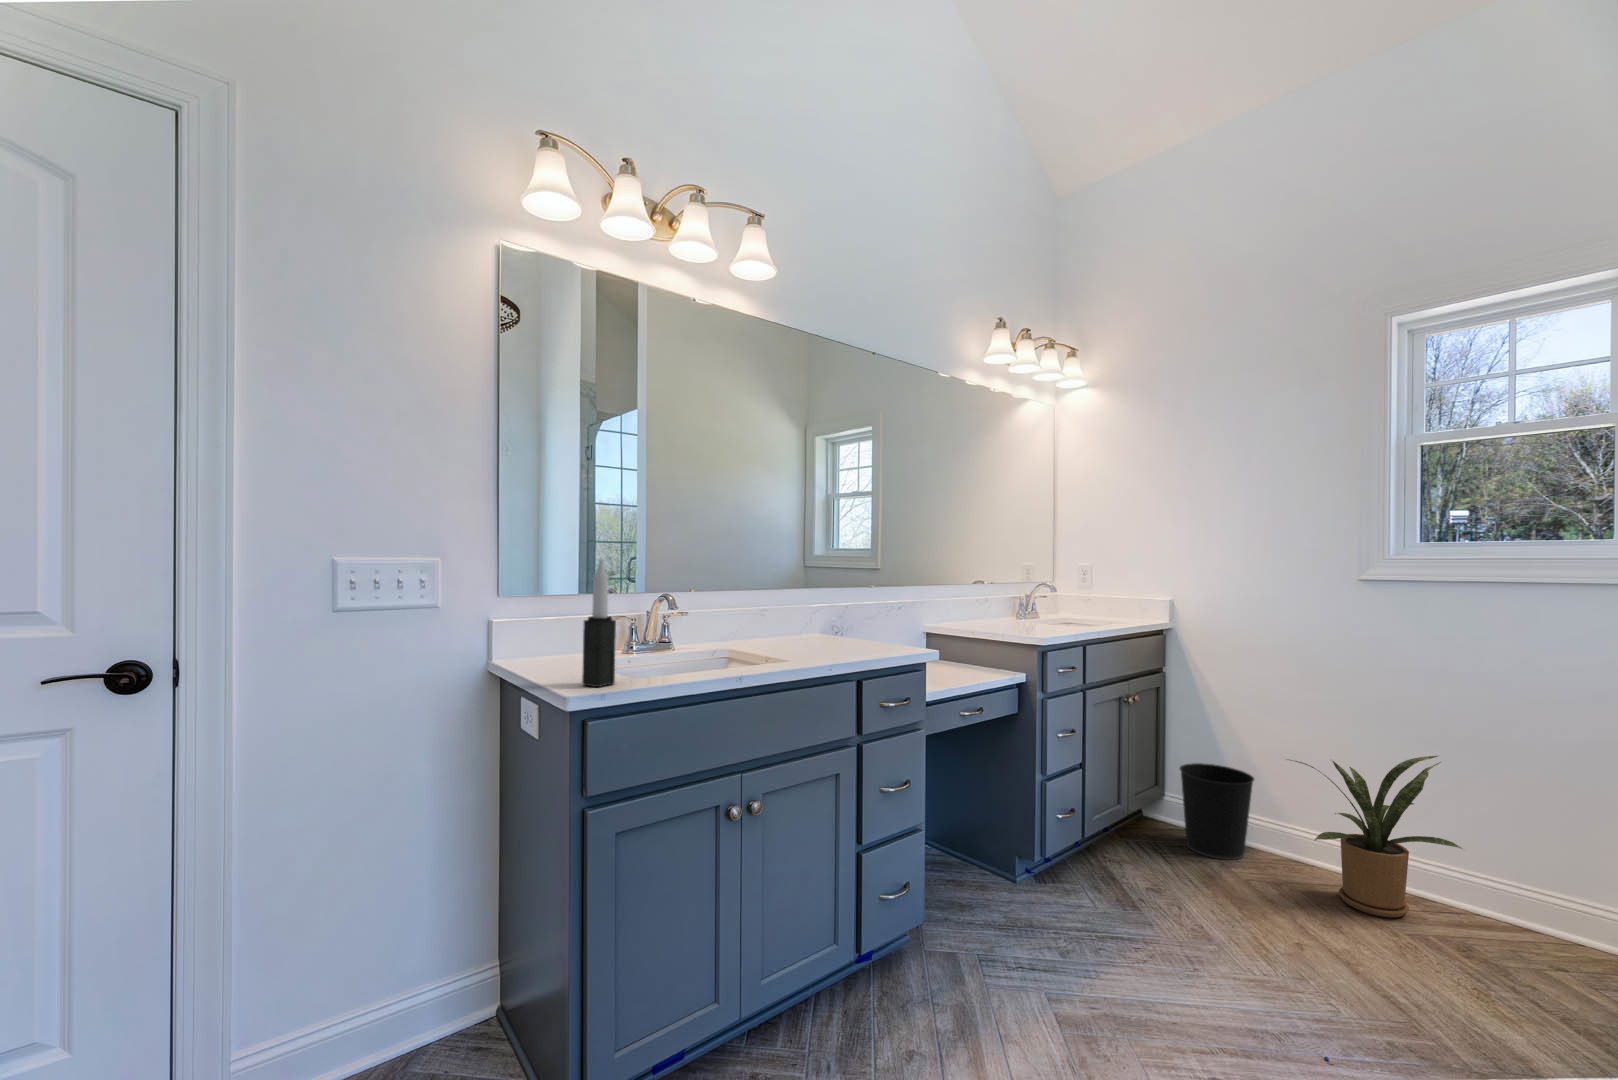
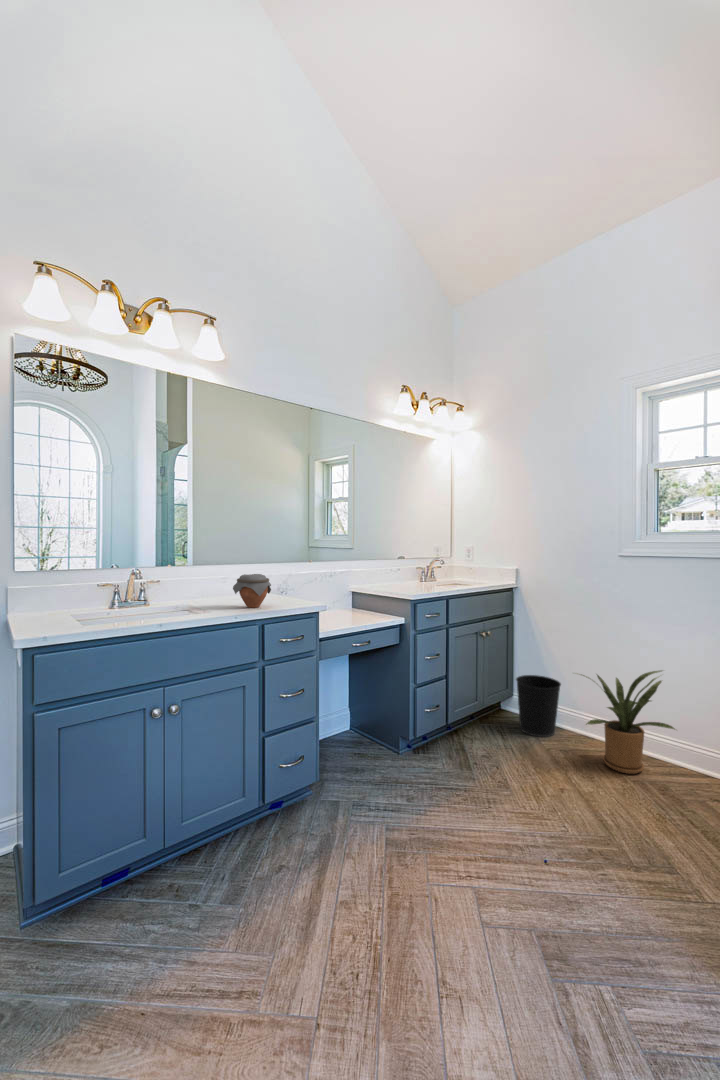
candle: present [582,559,616,687] -> none [42,550,65,634]
jar: none [808,601,866,653] -> present [233,574,271,608]

